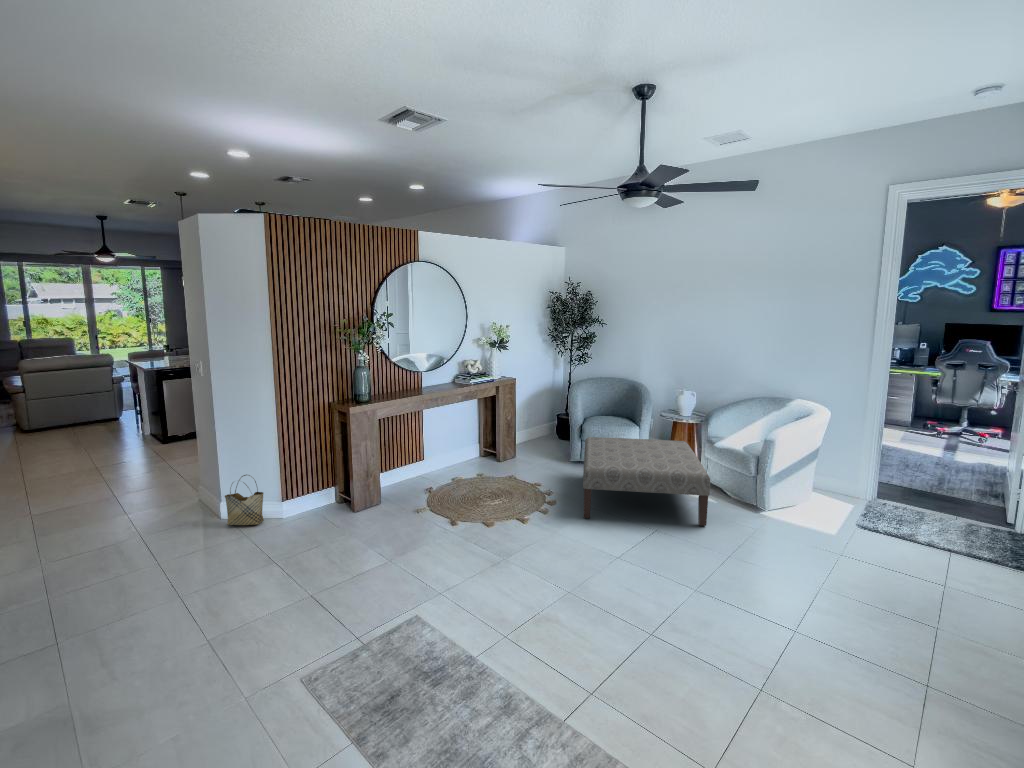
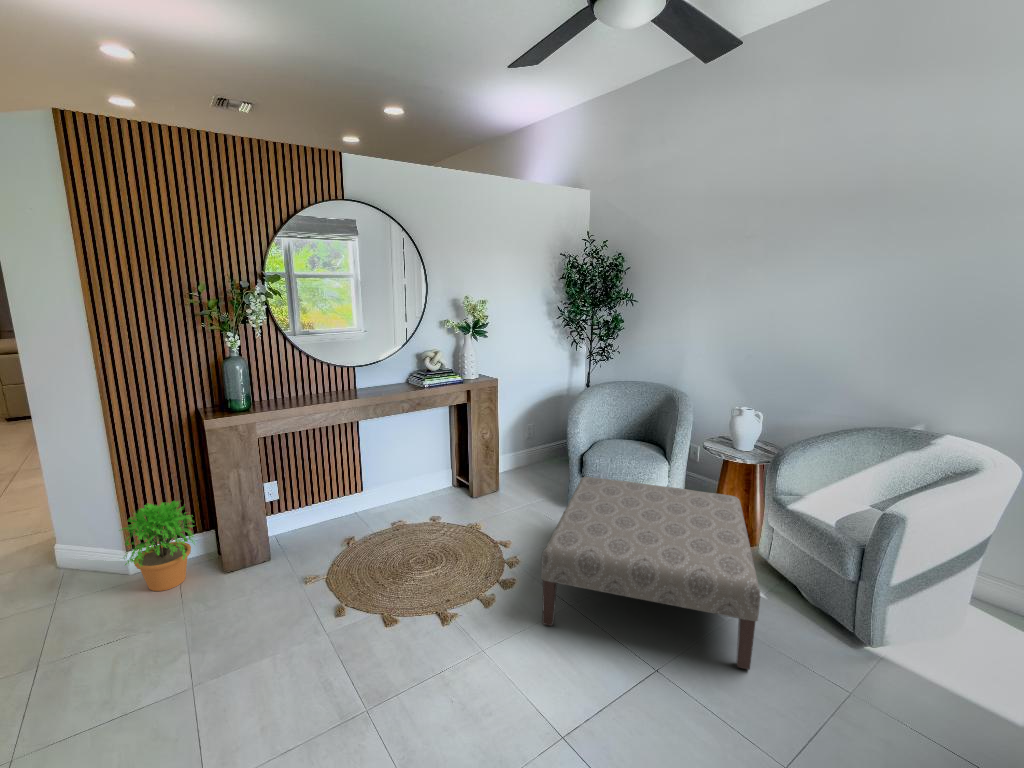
potted plant: none [289,459,345,523] -> present [119,501,195,591]
woven basket: present [225,475,264,525] -> none [34,514,93,587]

